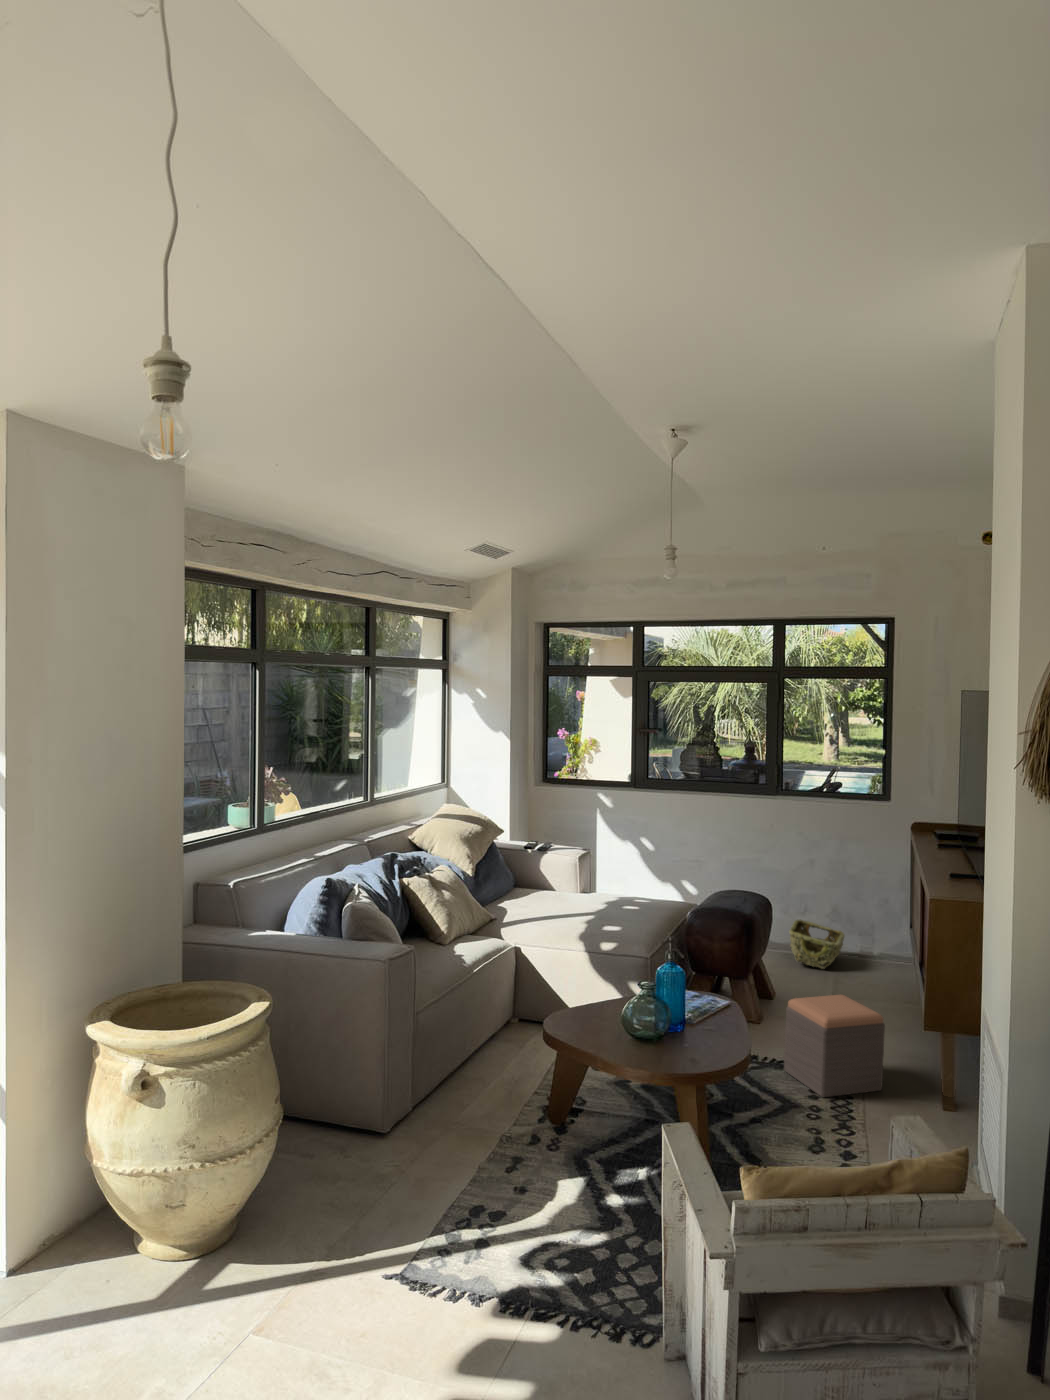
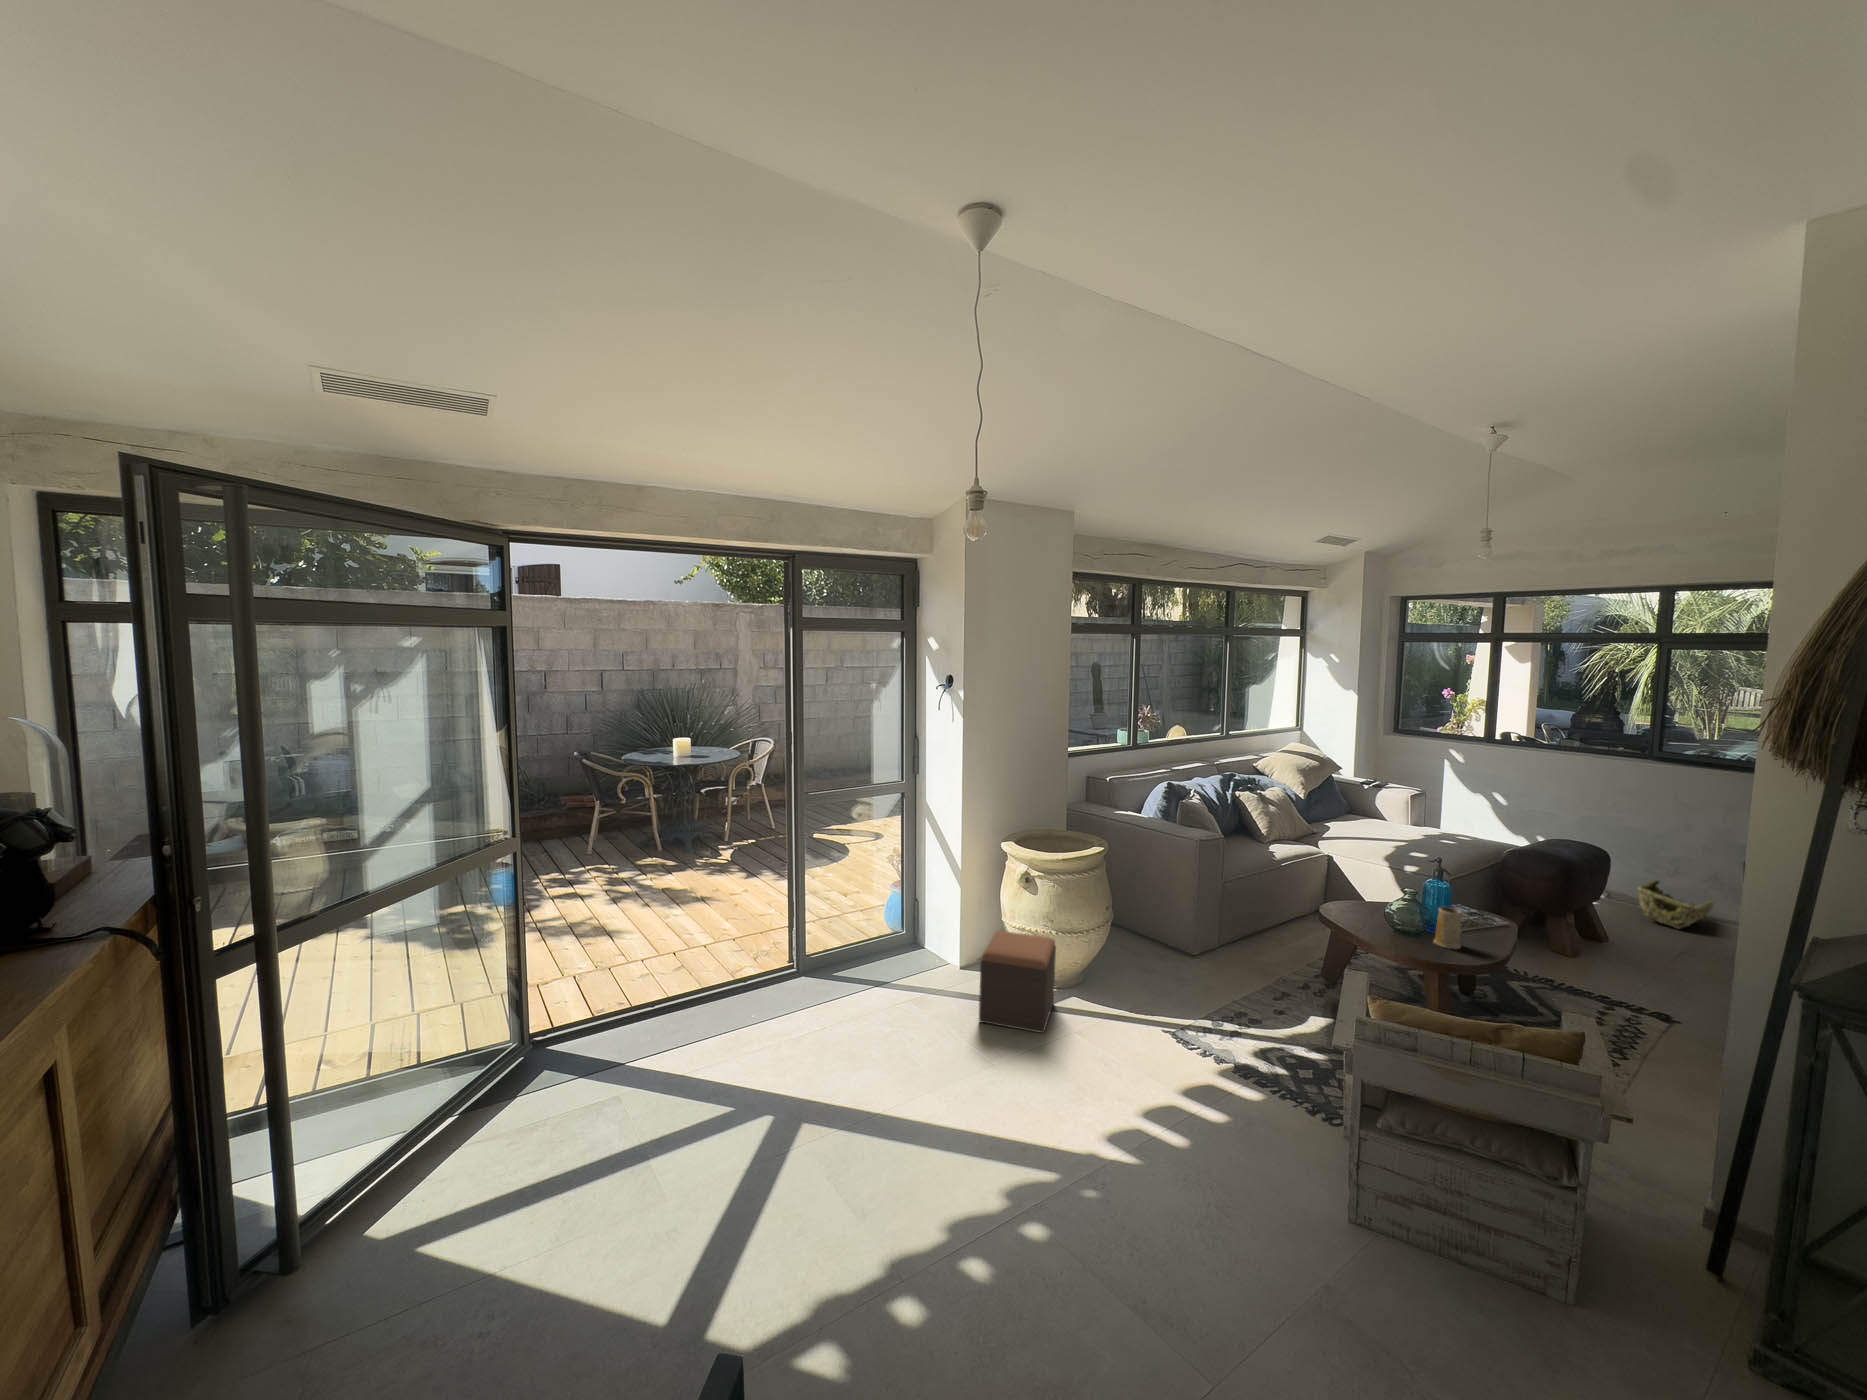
footstool: present [784,995,885,1097] -> present [979,931,1056,1033]
mug: none [678,999,715,1052] -> present [1434,907,1471,949]

